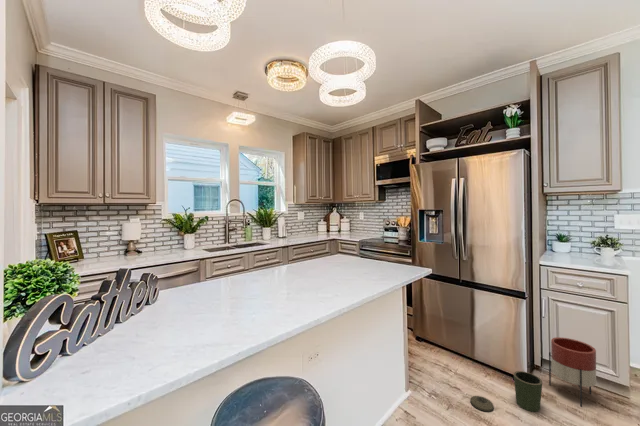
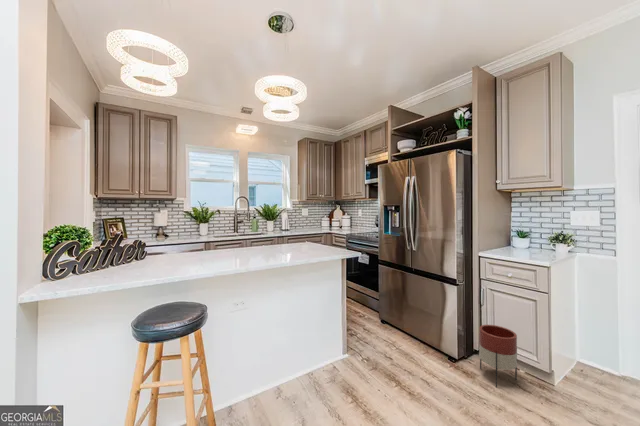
trash can: present [470,371,542,412] -> none [393,350,457,385]

